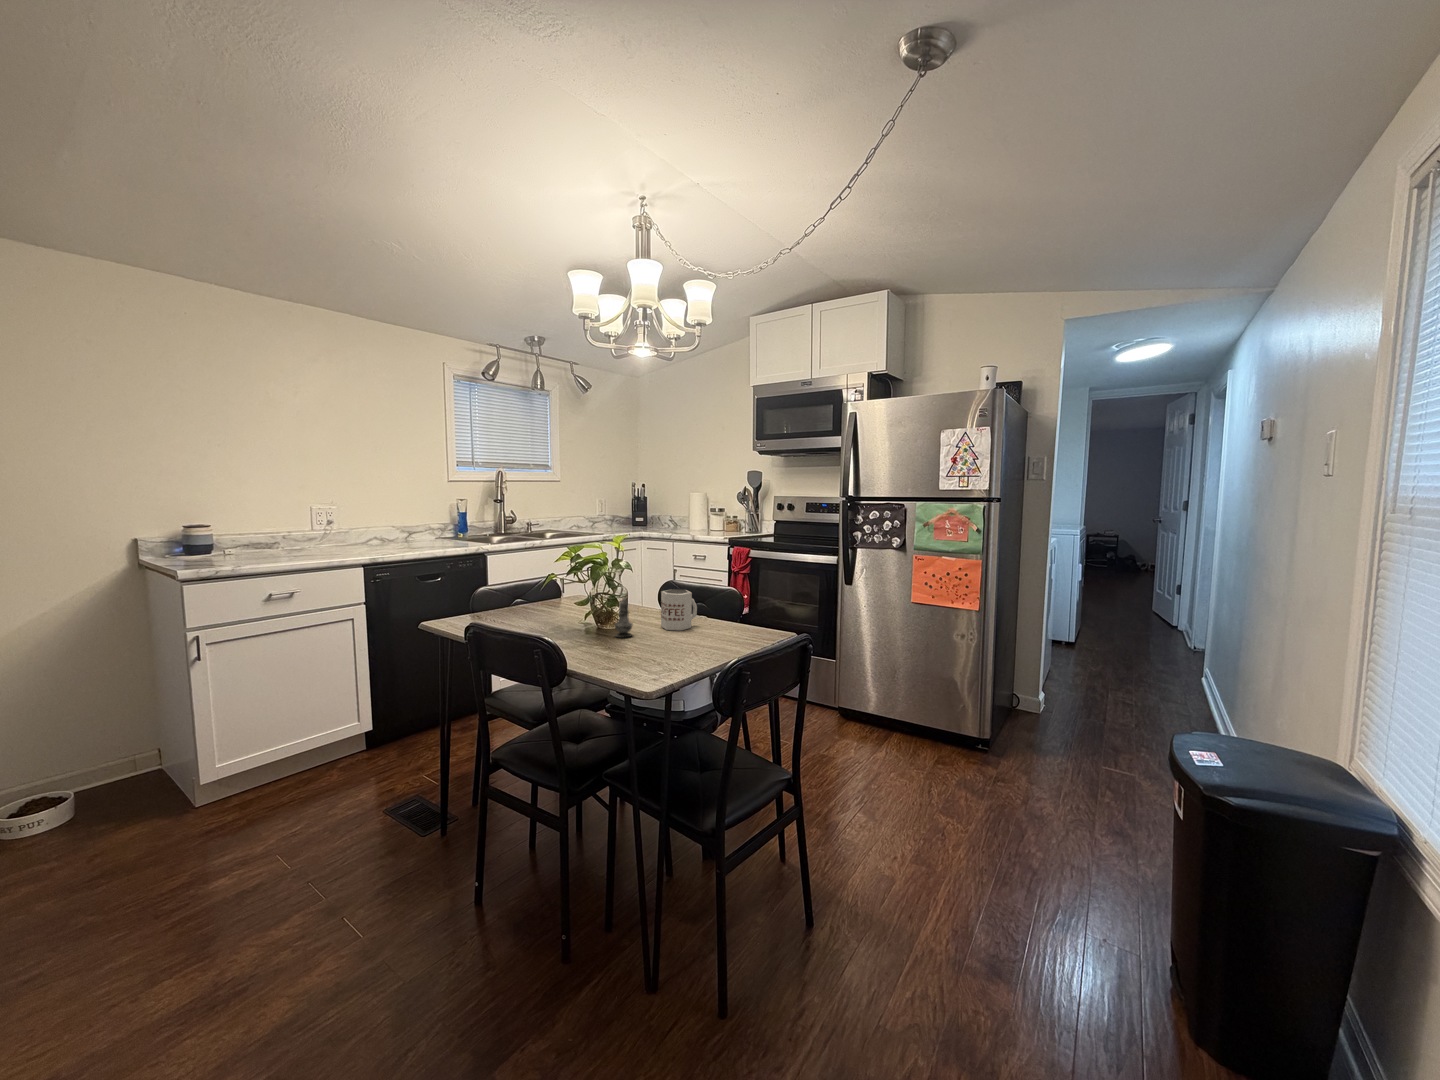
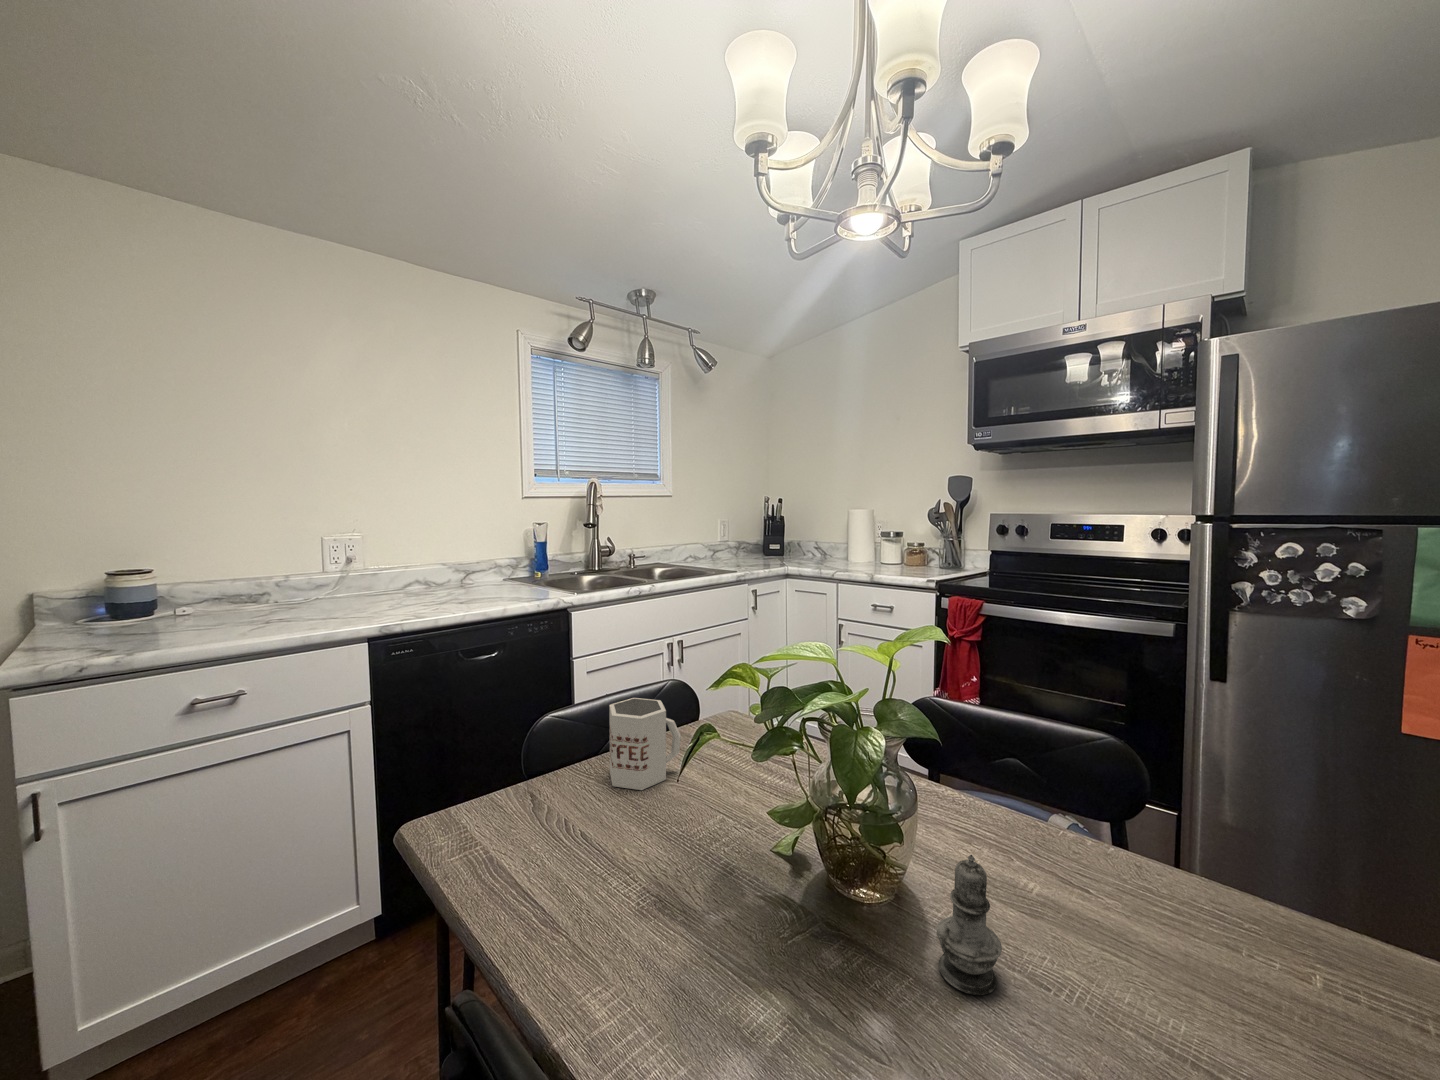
mug: present [661,589,697,630] -> present [609,698,681,790]

